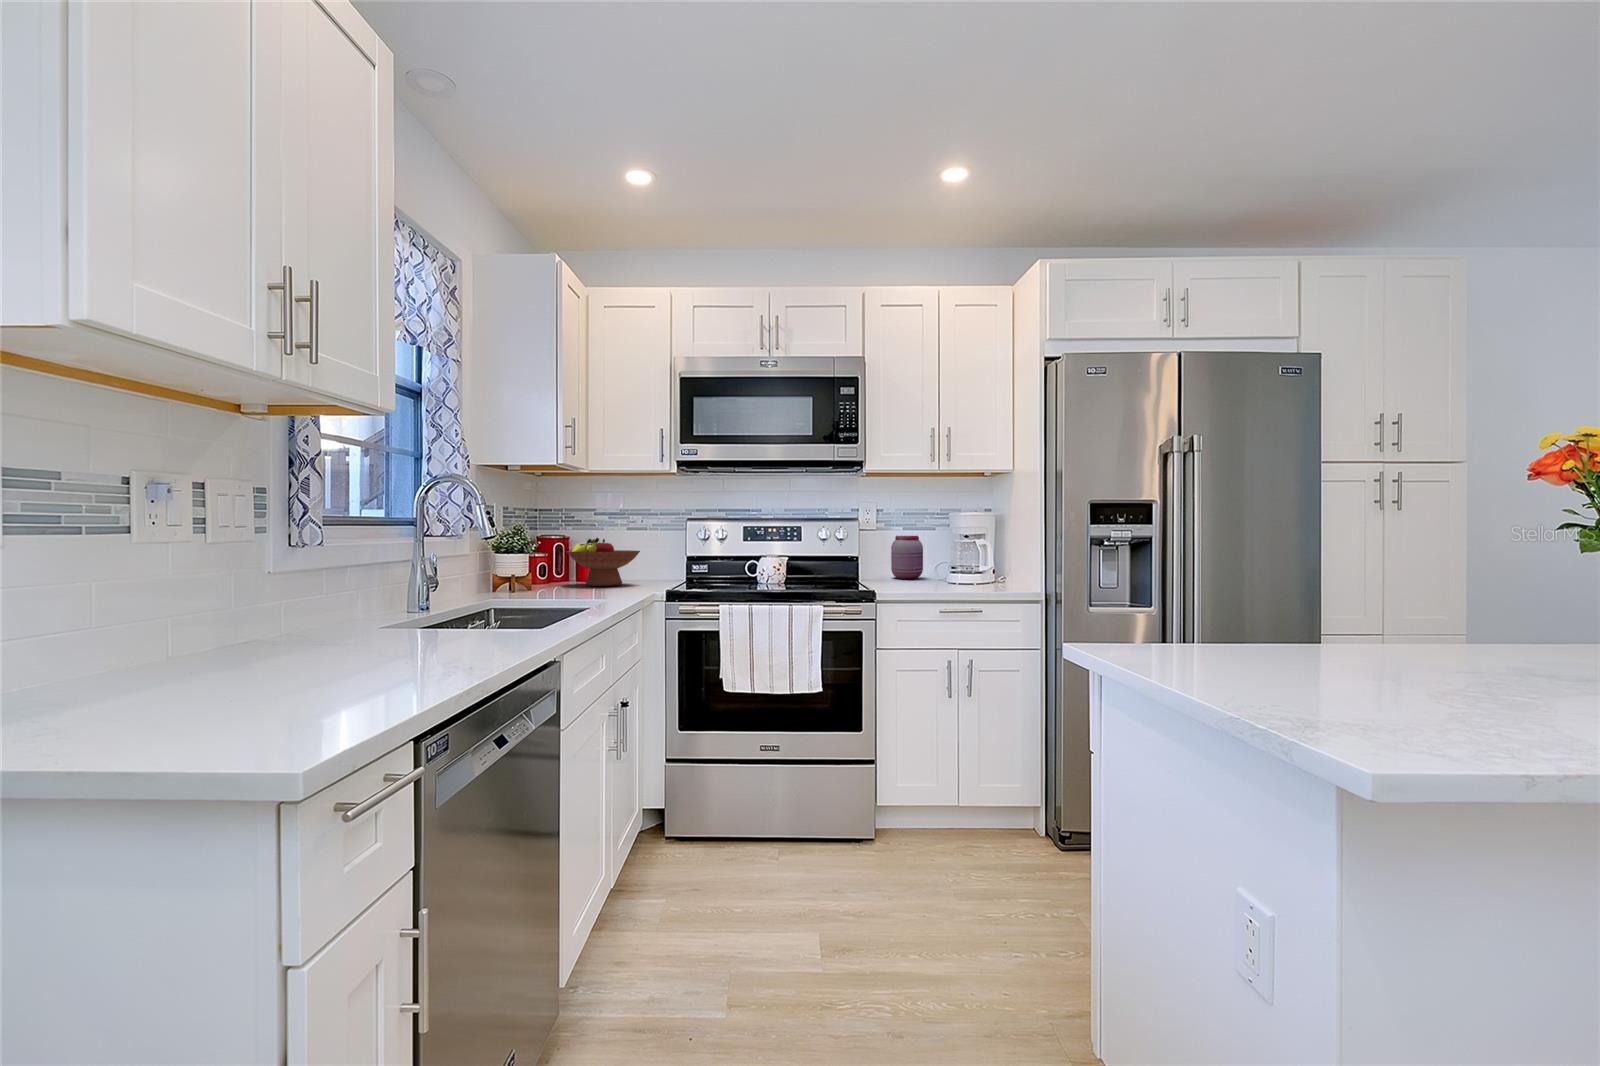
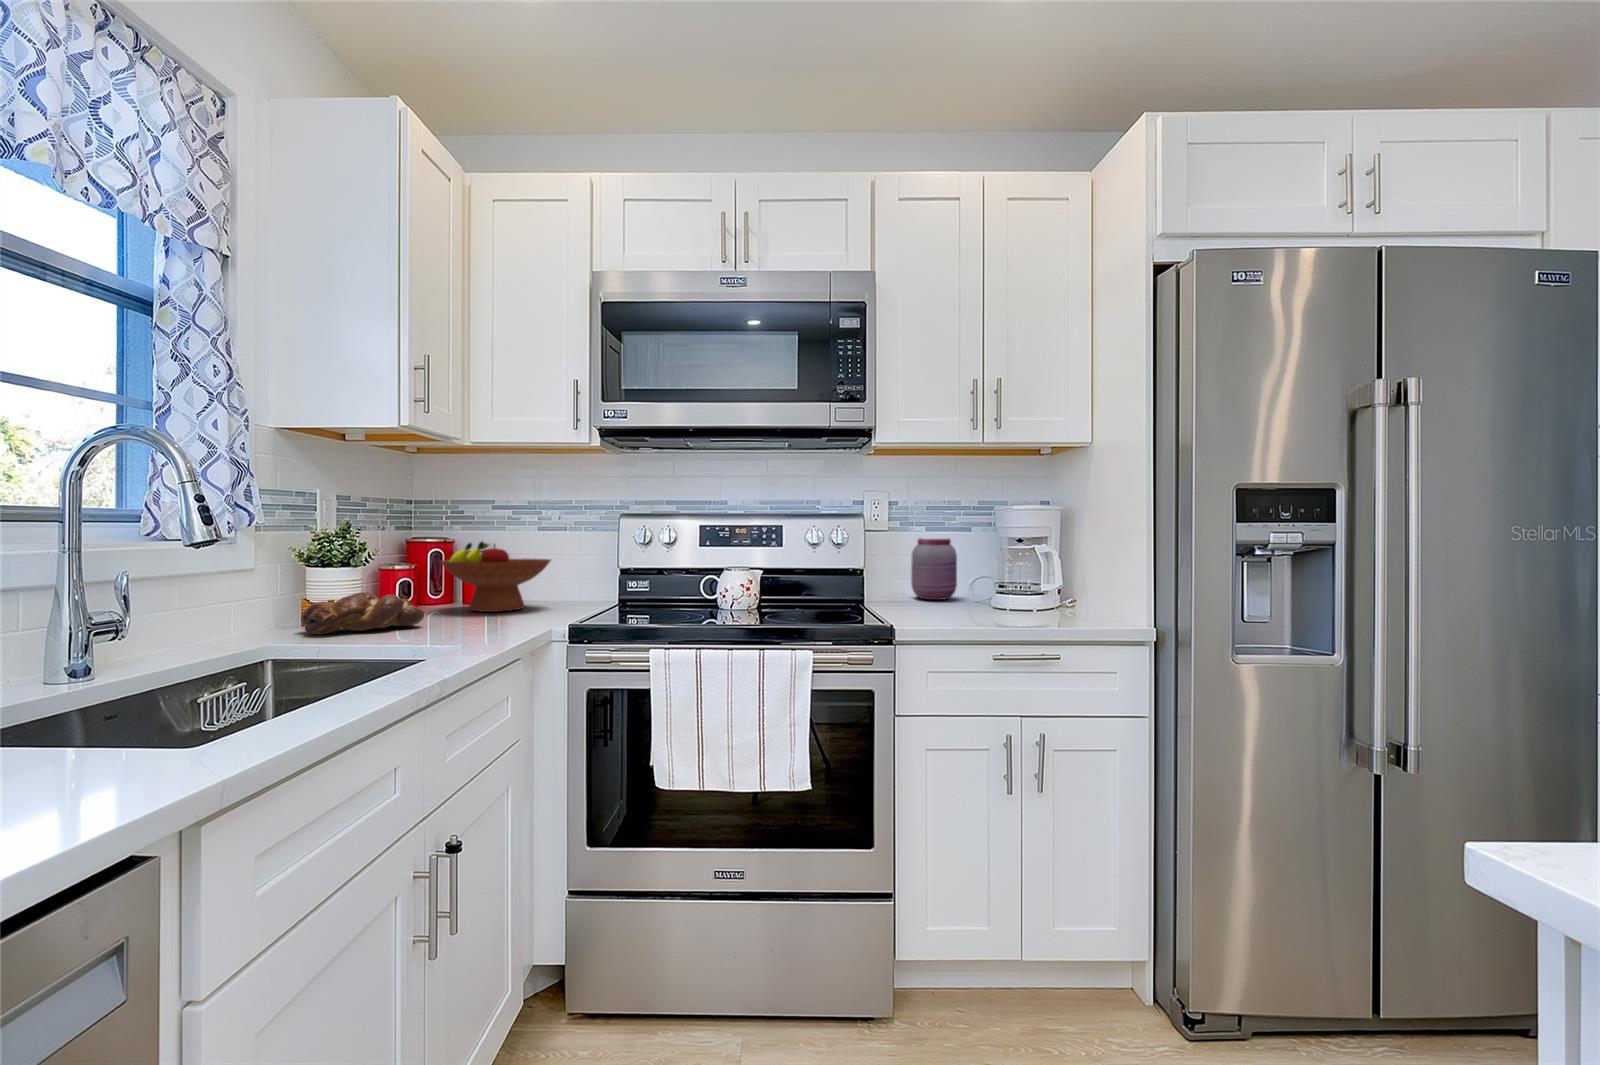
bread loaf: none [501,570,571,595] -> present [301,592,424,634]

